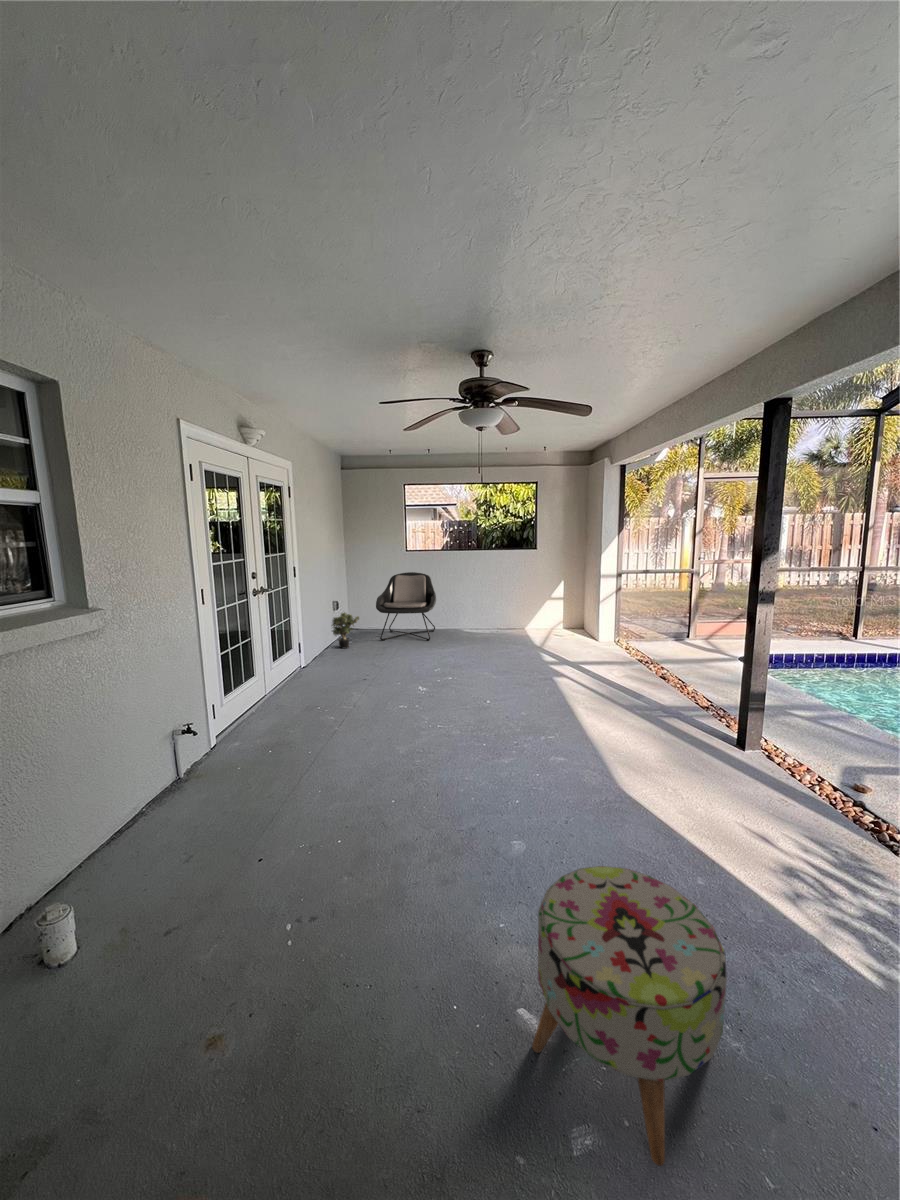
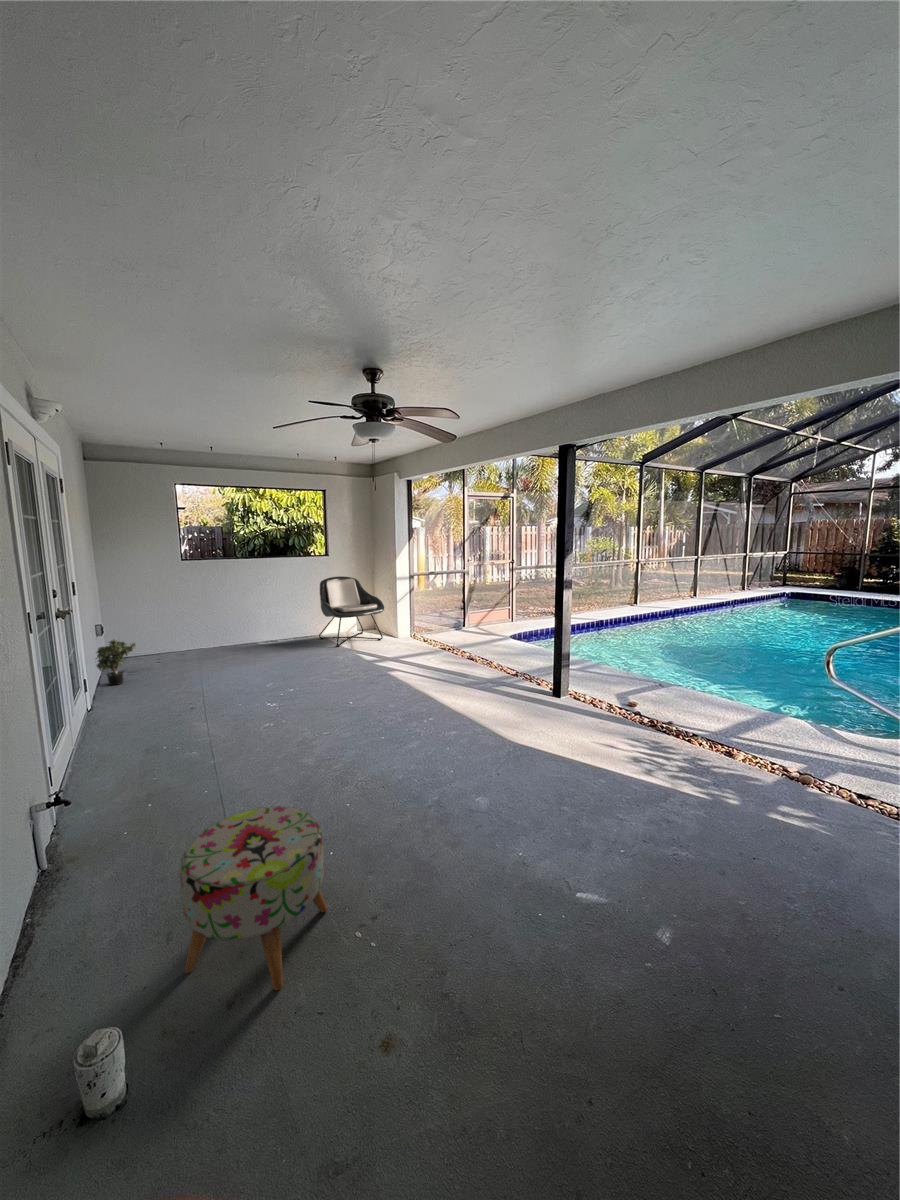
lounge chair: present [376,572,436,641] -> present [319,576,384,647]
ottoman: present [532,866,727,1166] -> present [180,806,327,990]

